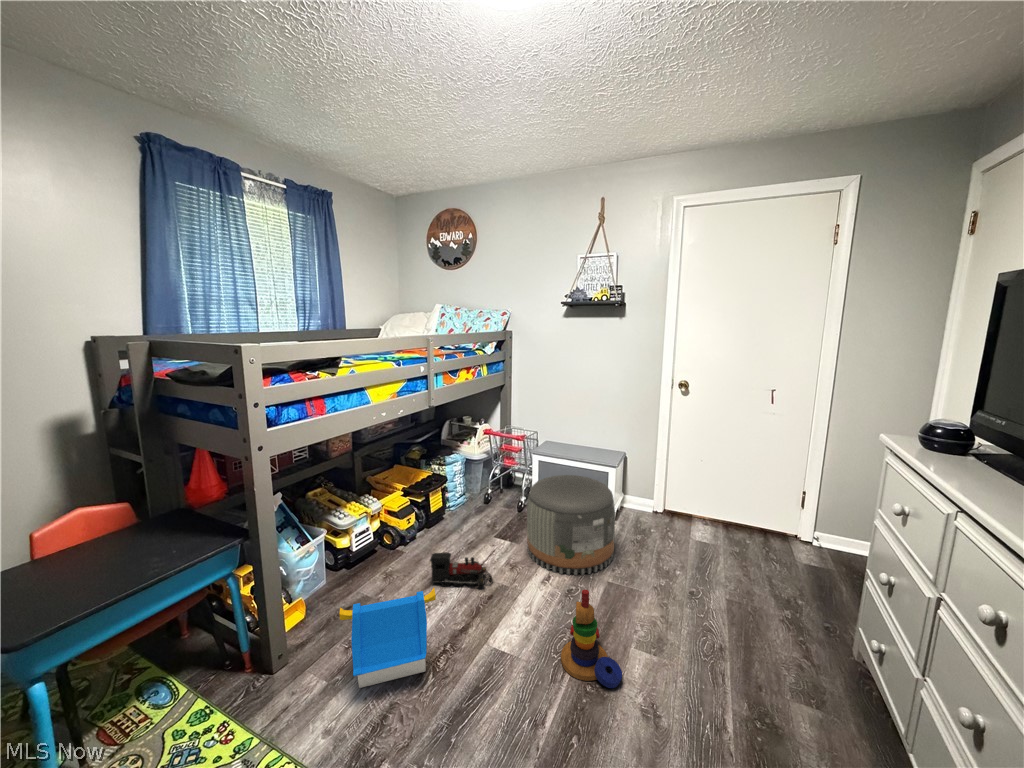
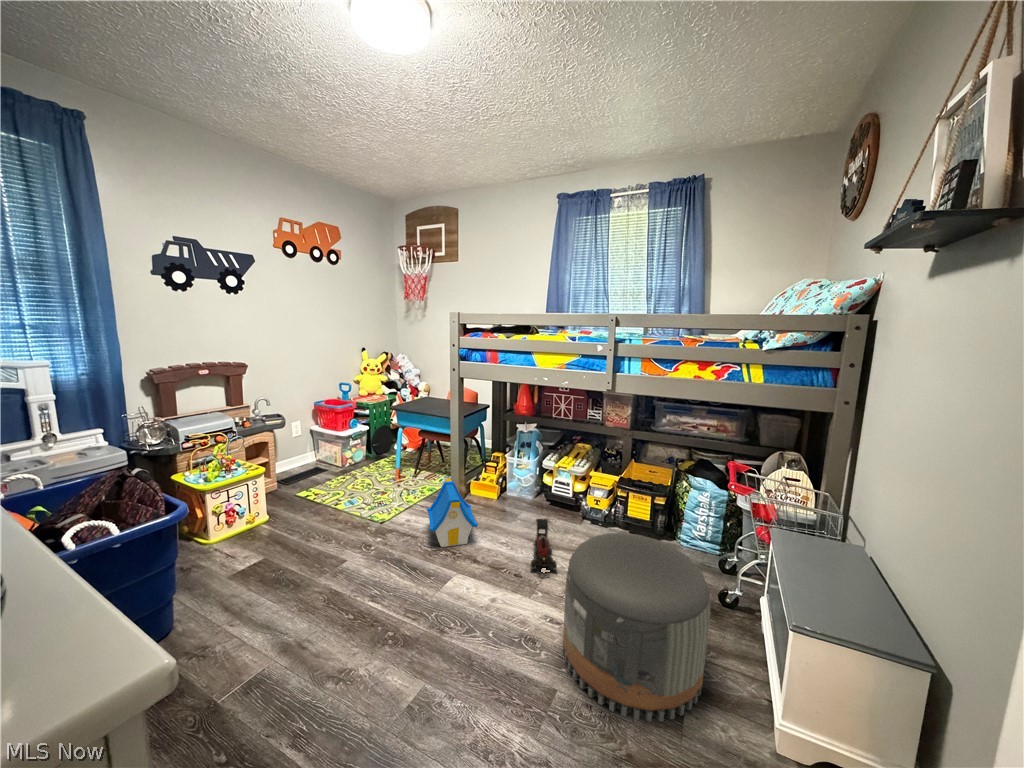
stacking toy: present [561,589,622,688] -> none [380,565,455,659]

